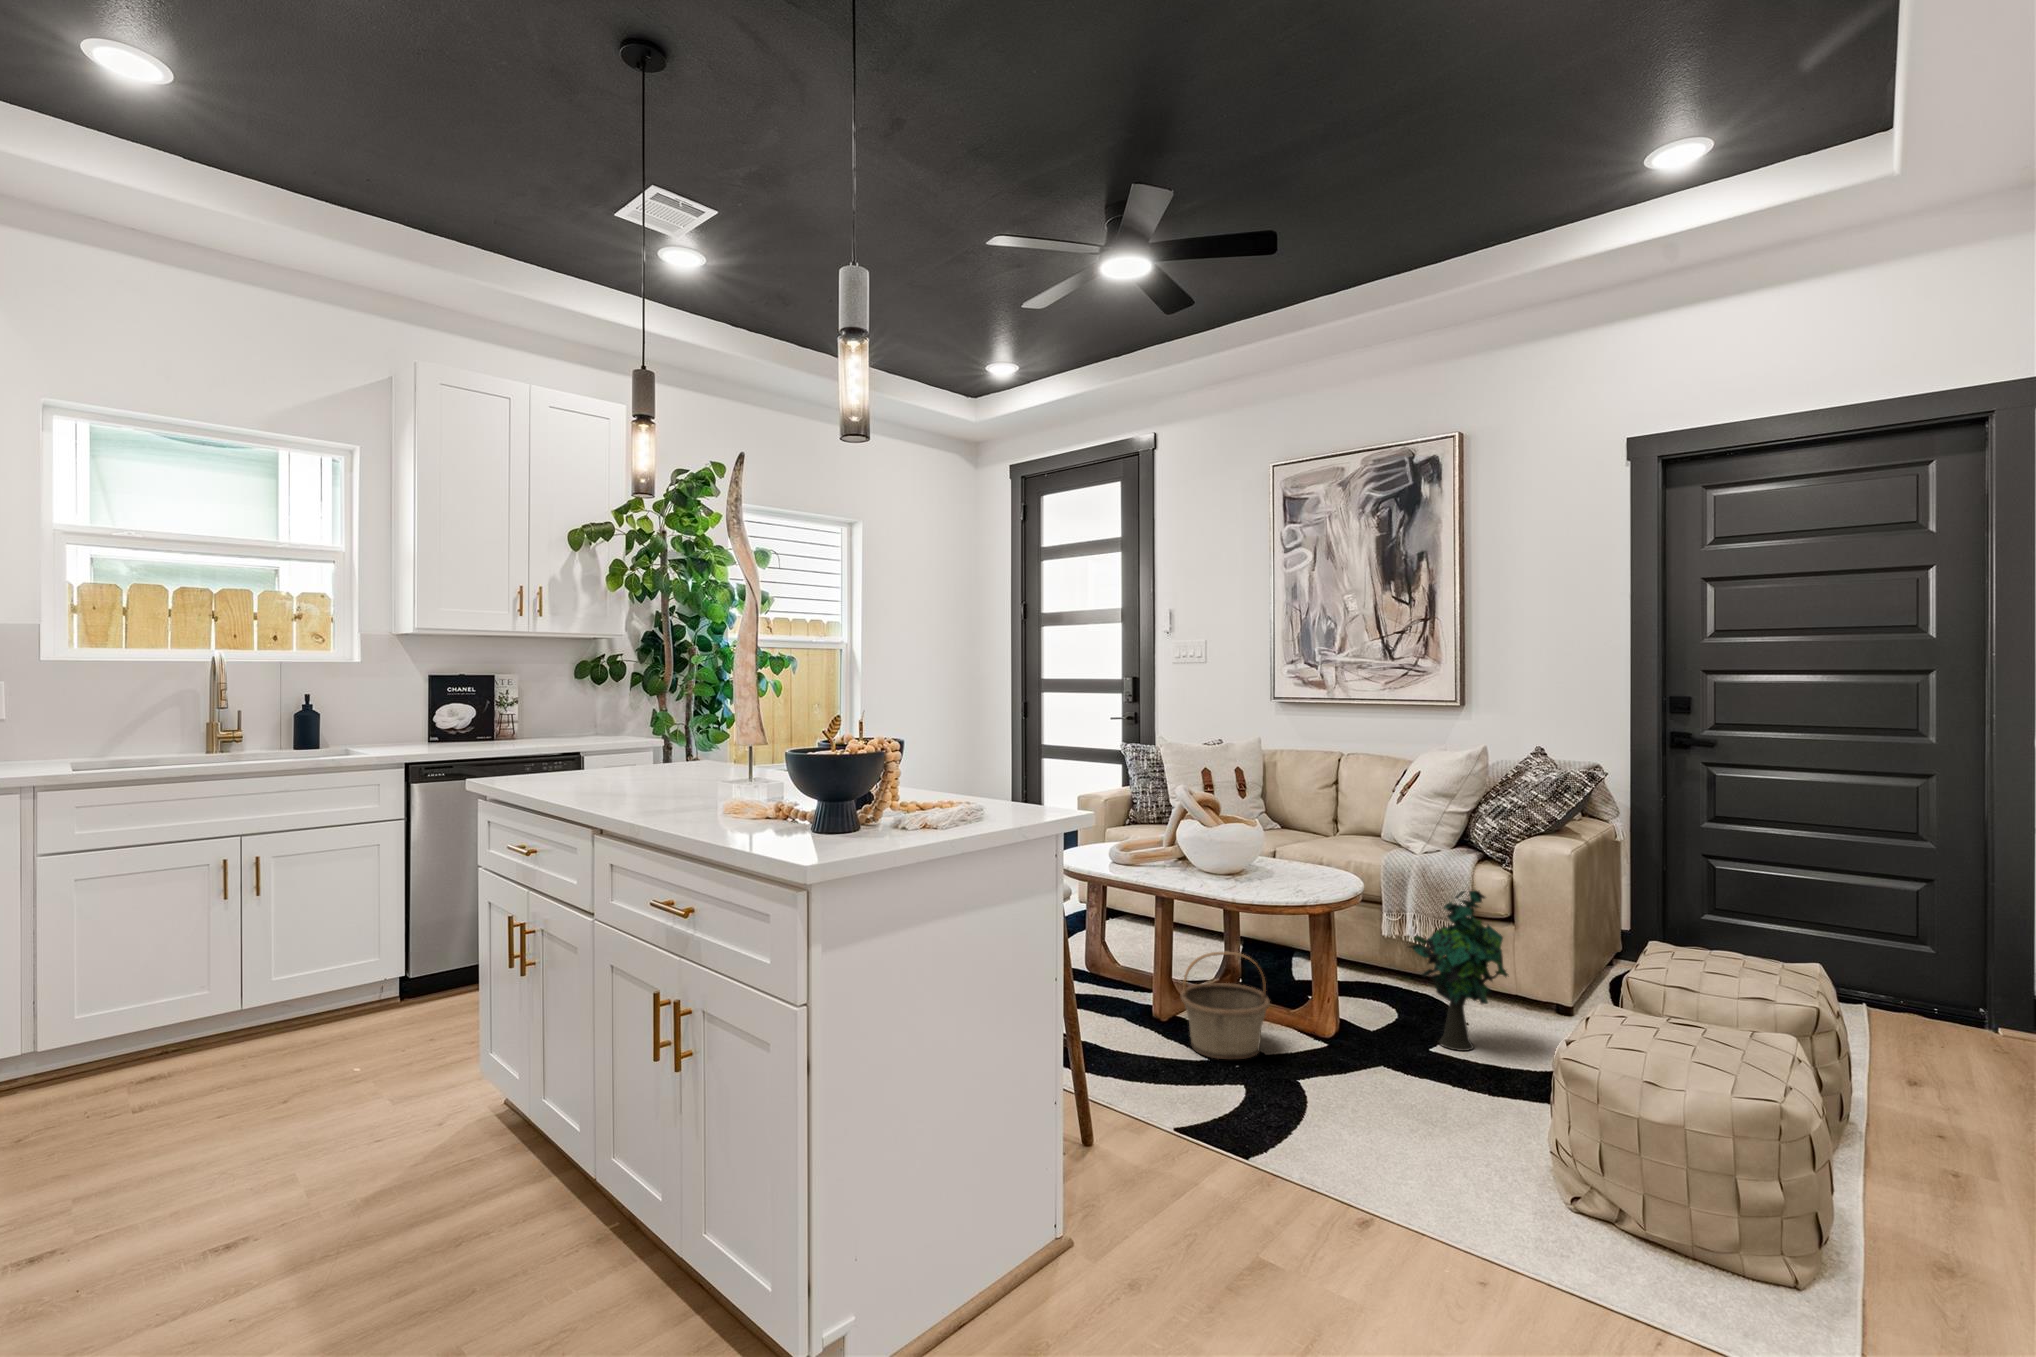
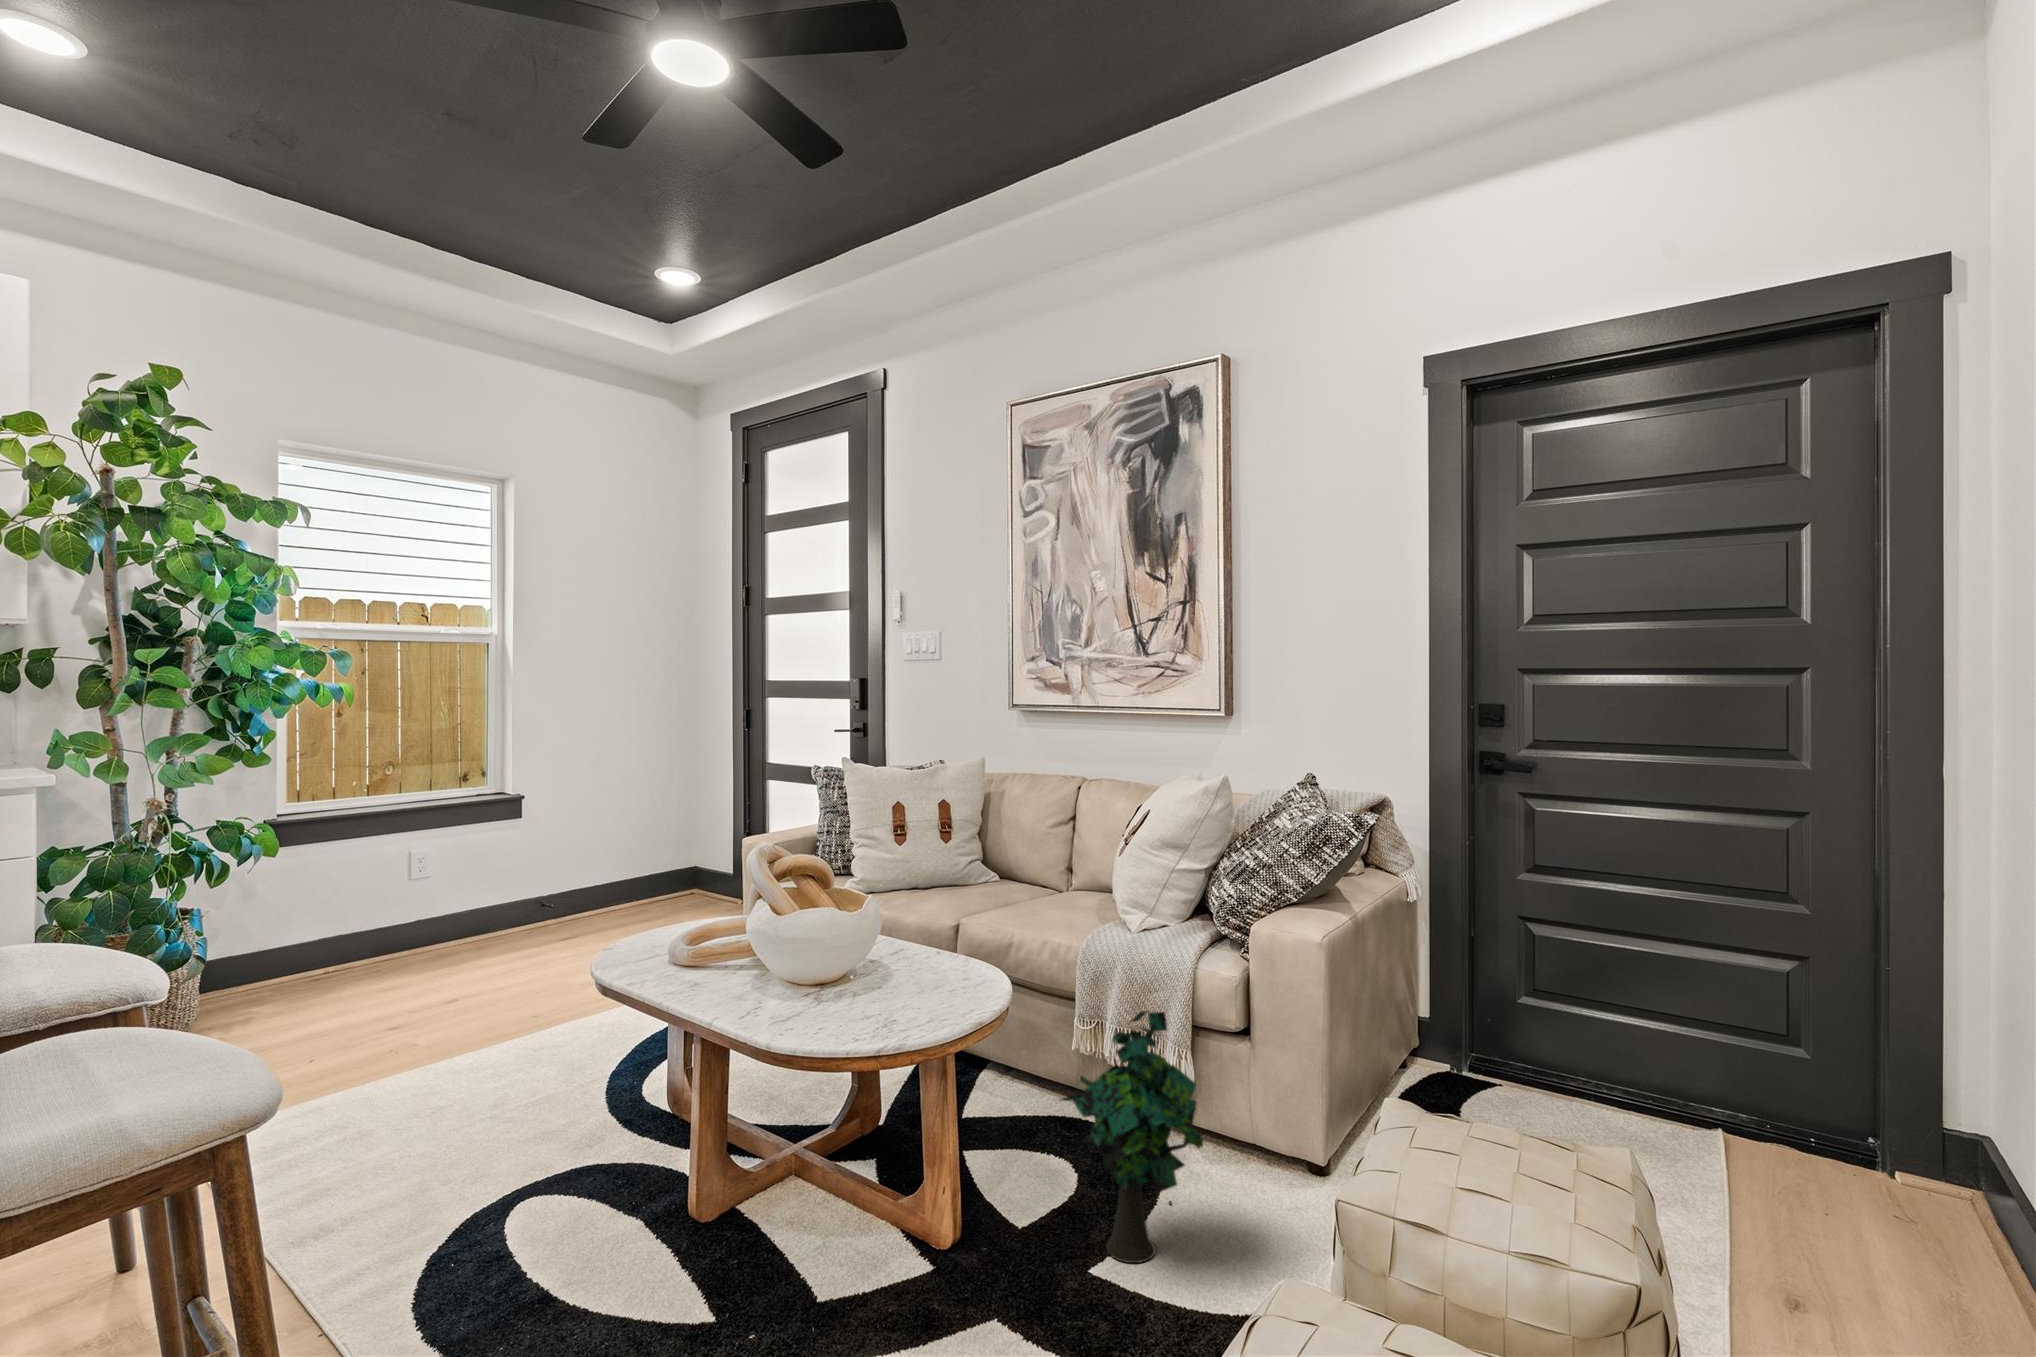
basket: present [1181,952,1270,1059] -> none [694,1121,838,1305]

